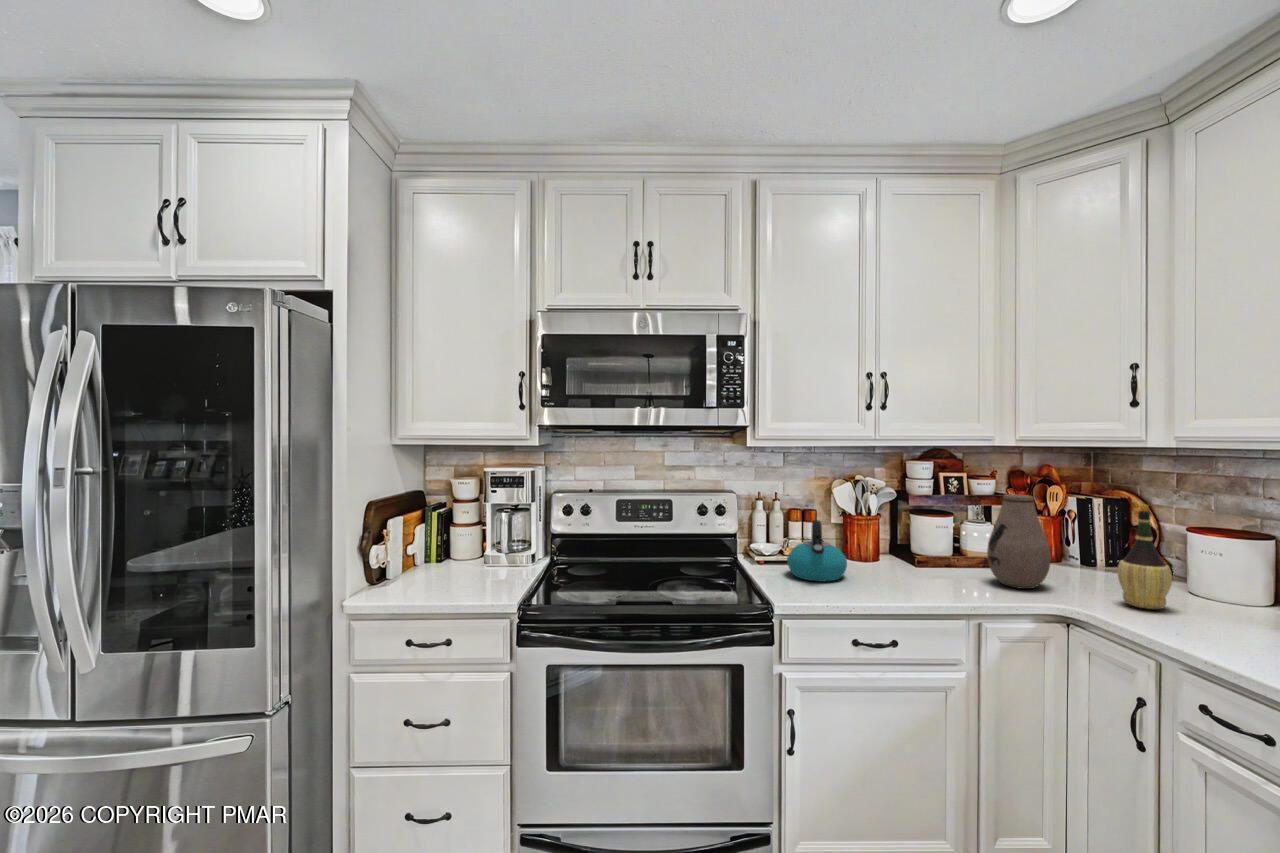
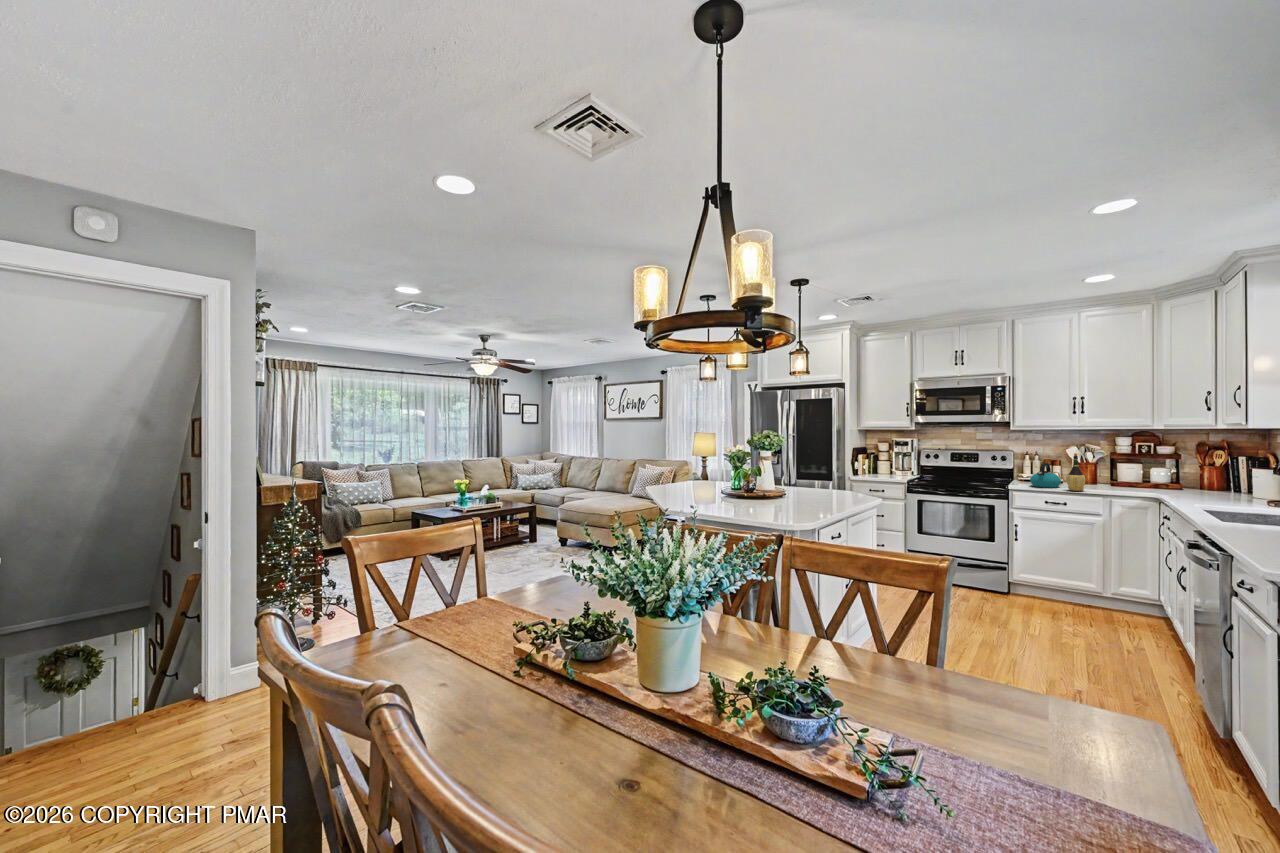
vase: present [987,494,1051,589] -> none [1132,453,1165,494]
wine bottle: present [1118,505,1172,609] -> present [1066,453,1086,491]

